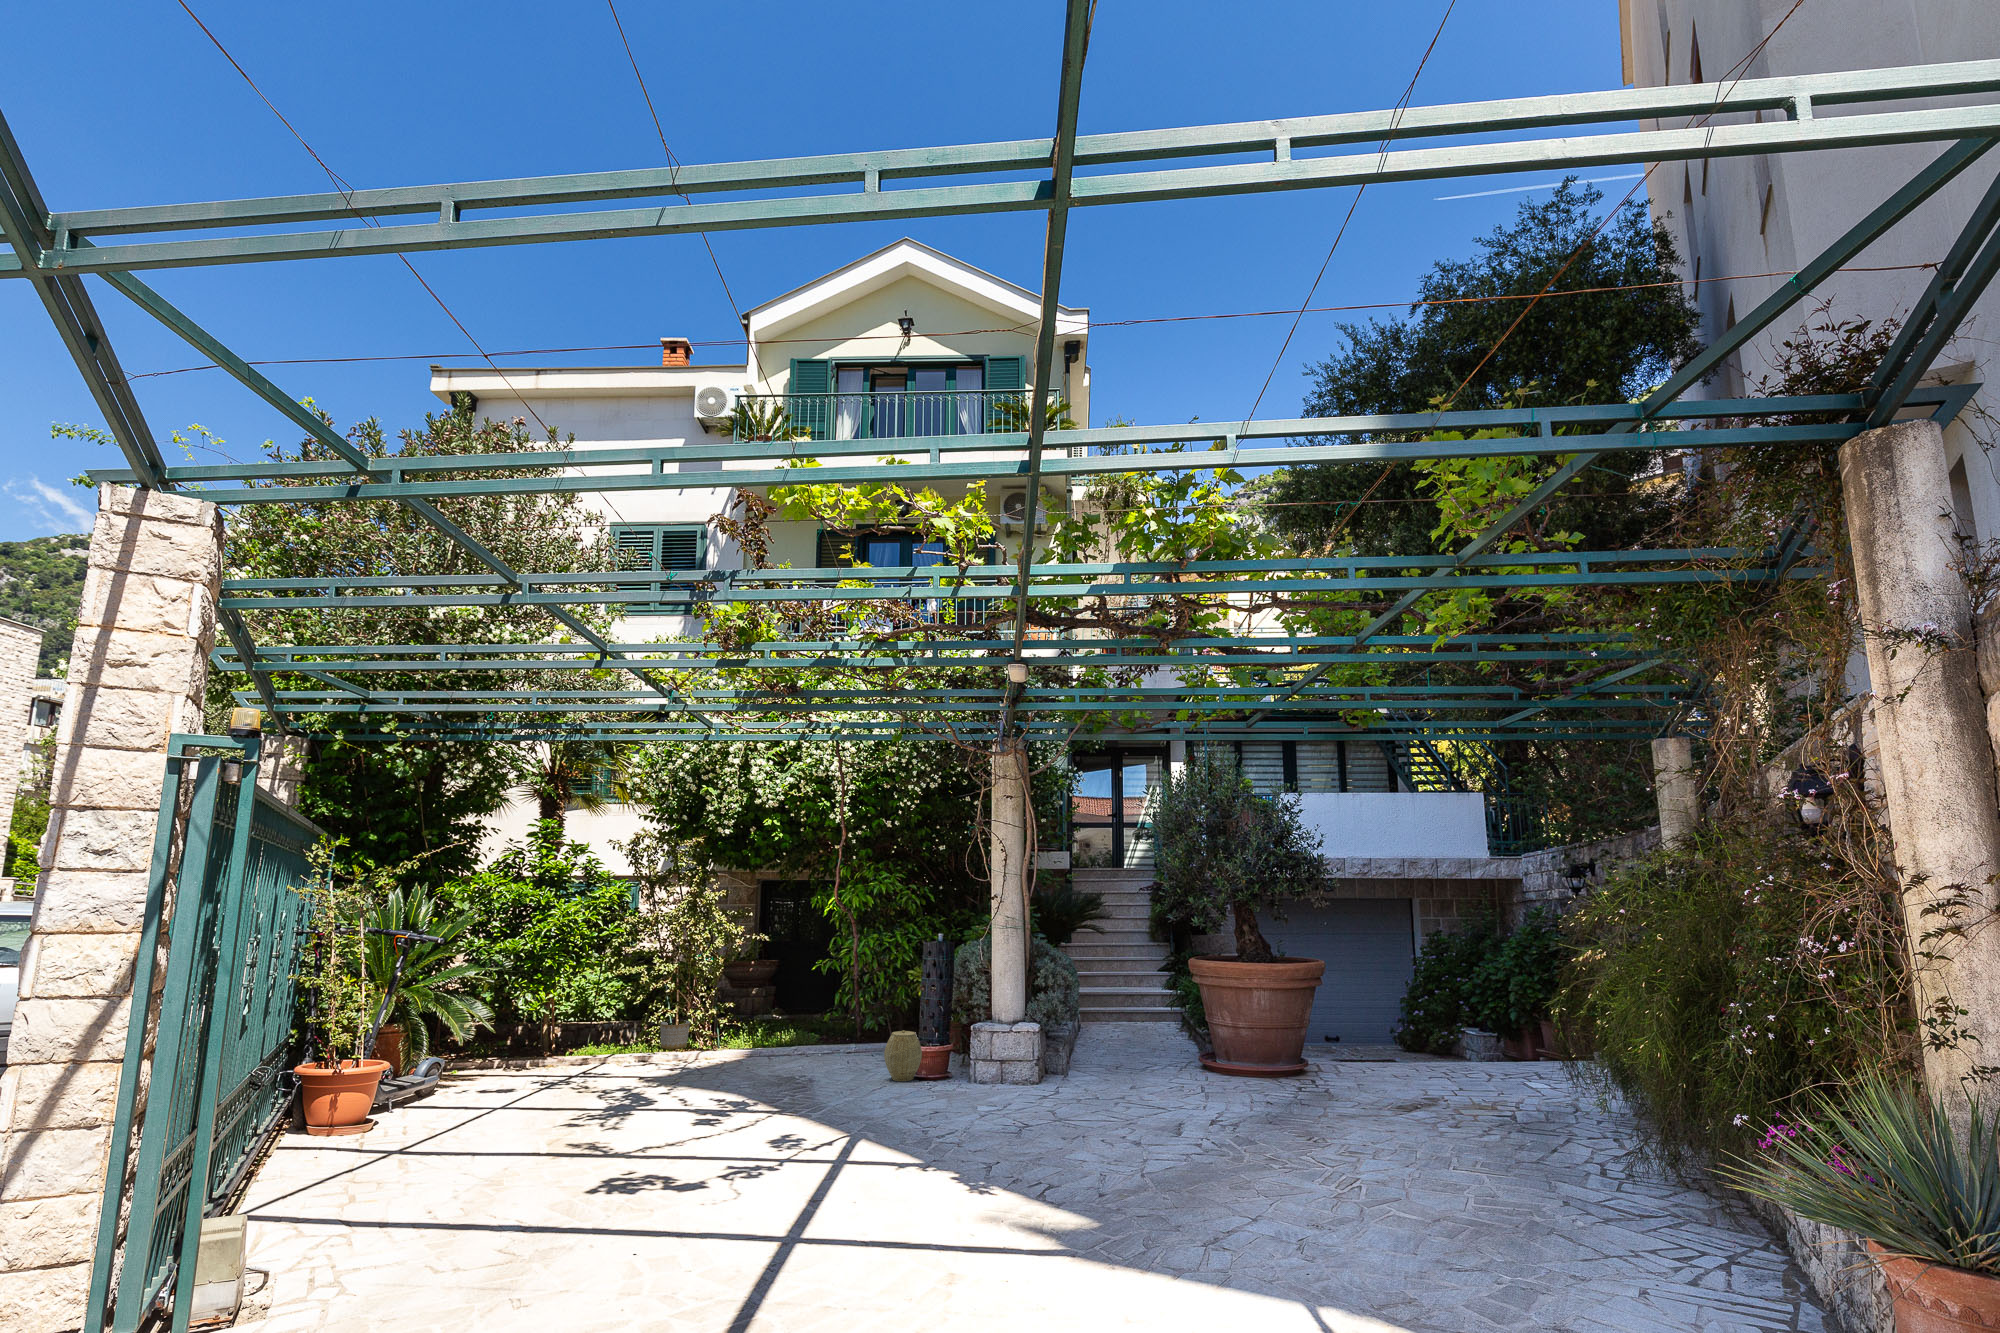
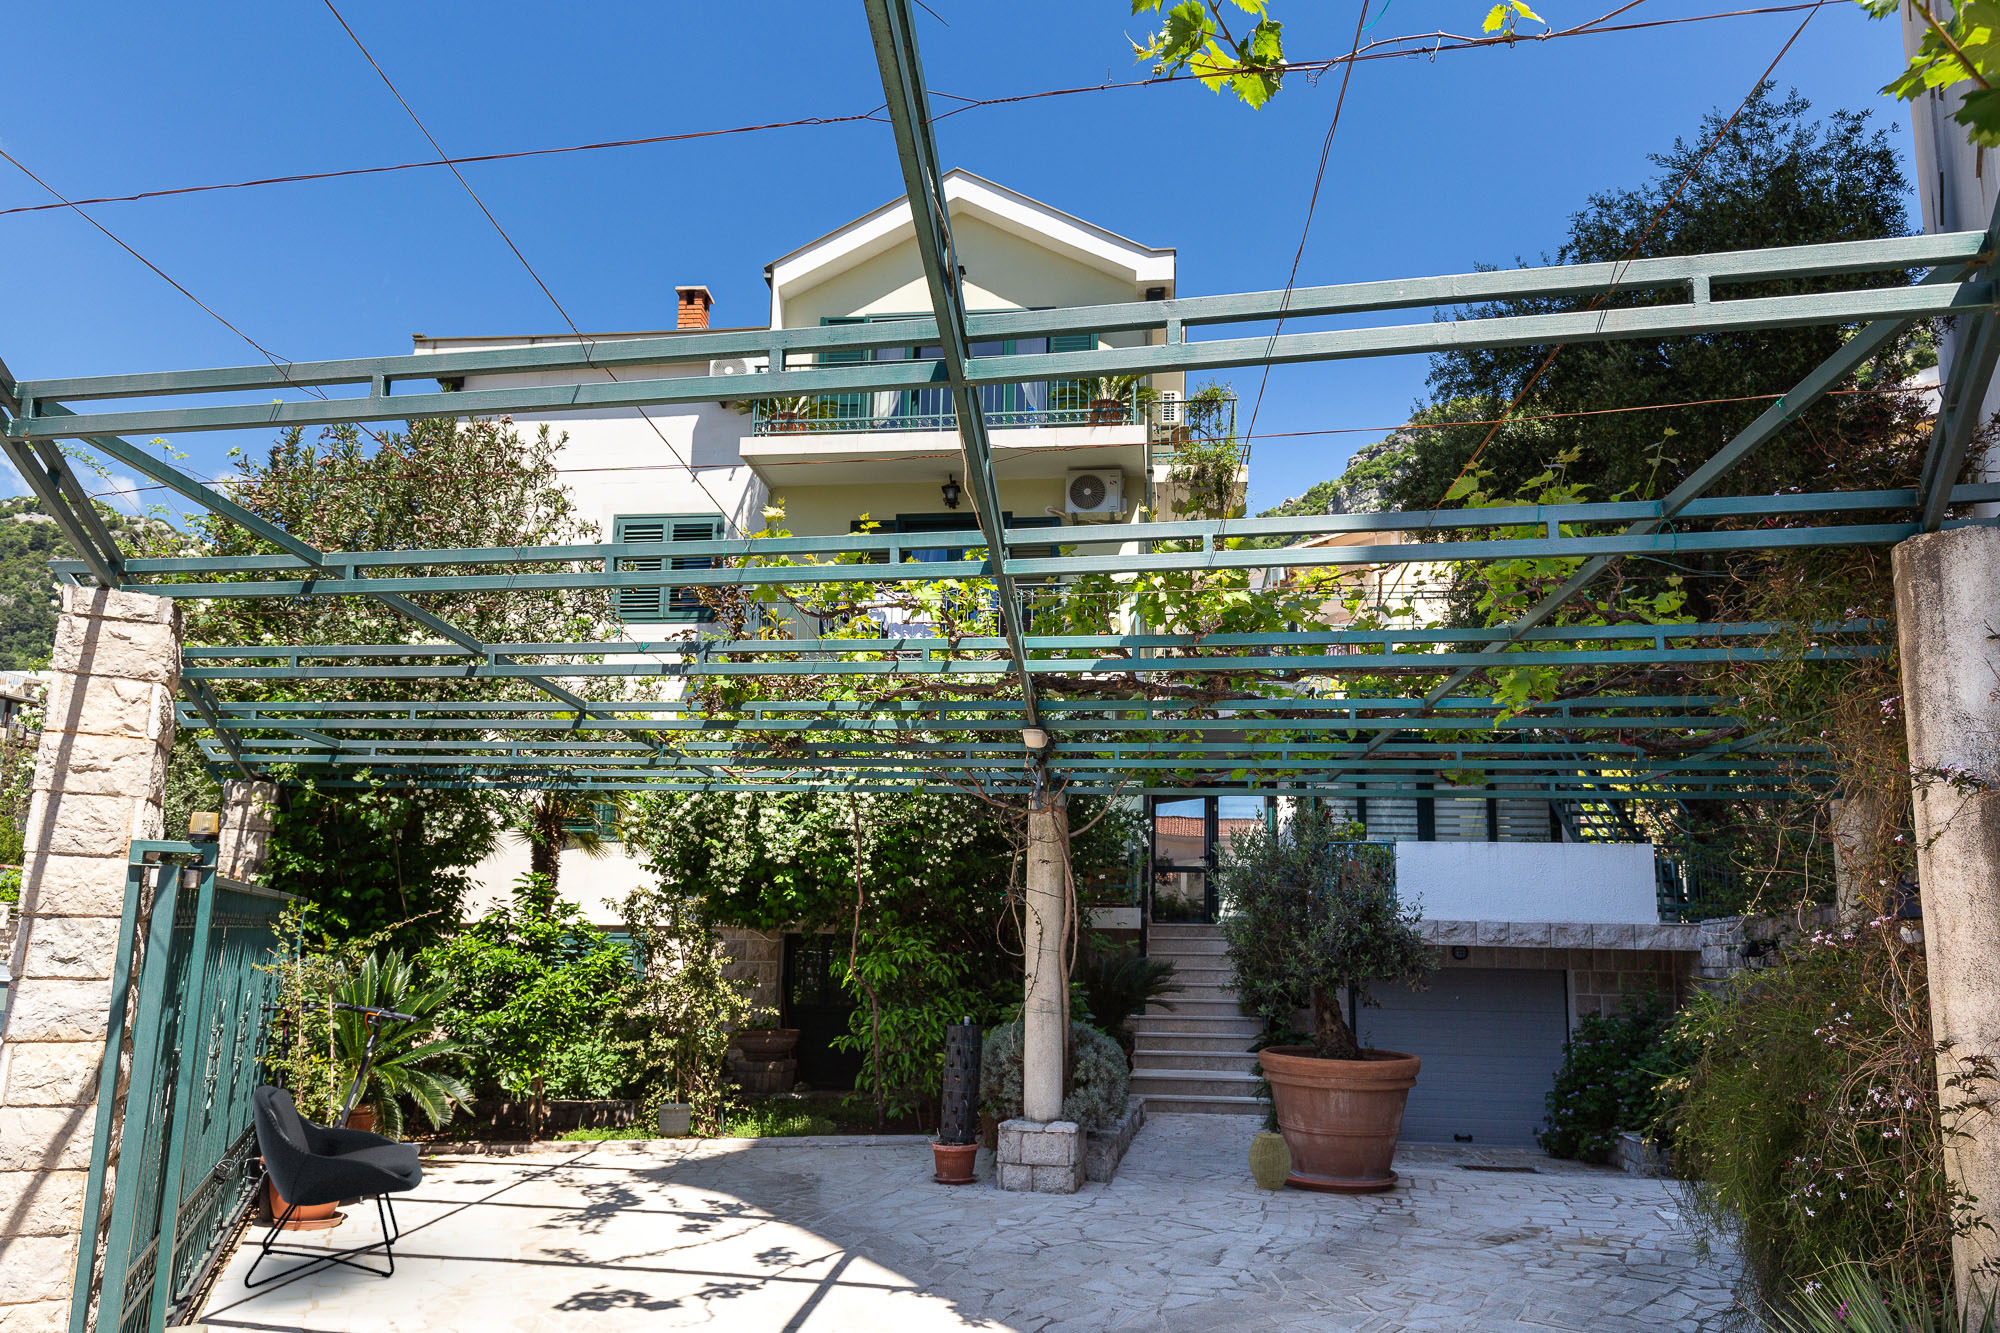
lounge chair: none [280,996,456,1192] -> present [244,1085,423,1288]
woven basket: present [884,1030,922,1081] -> present [1248,1132,1292,1190]

